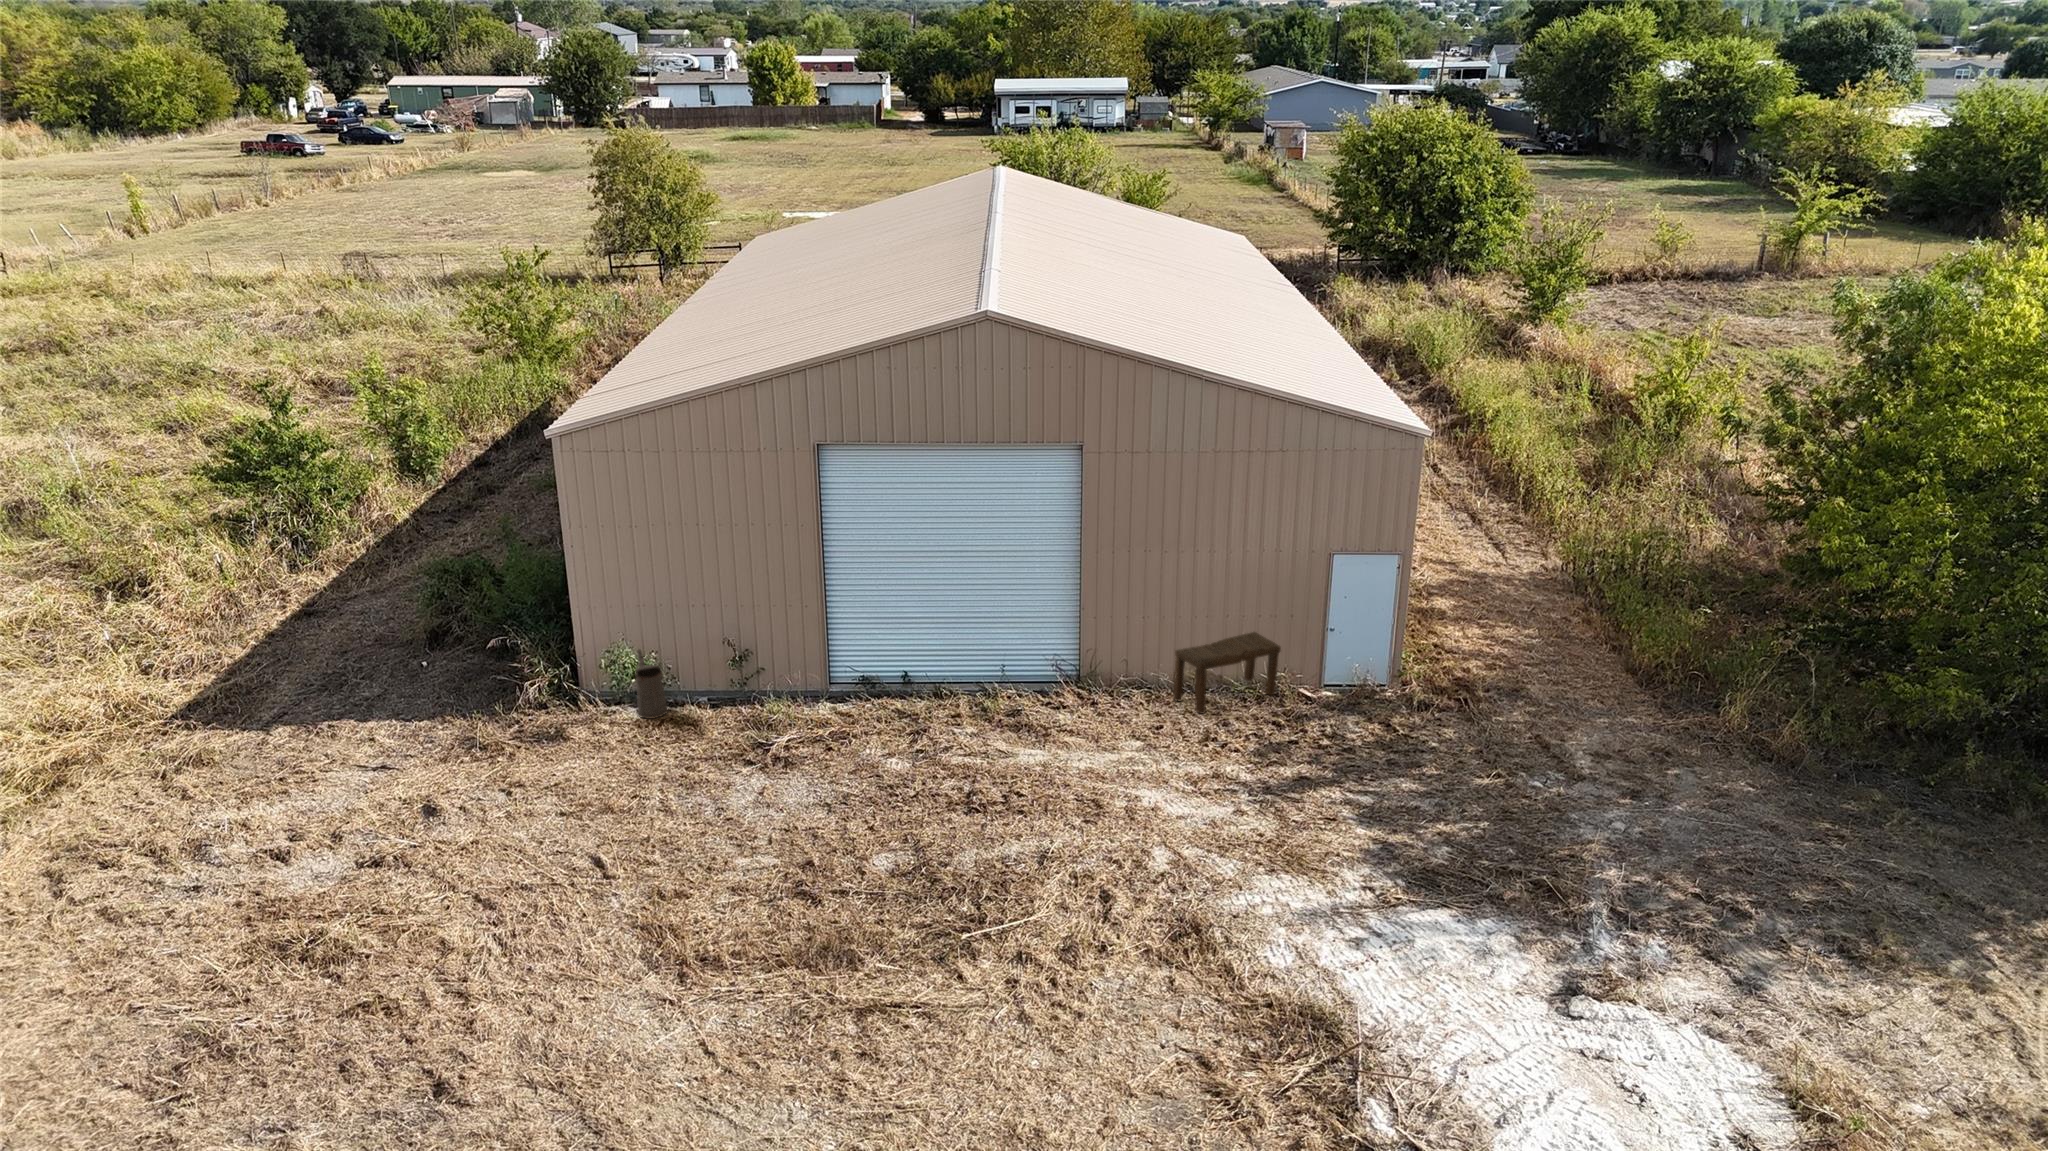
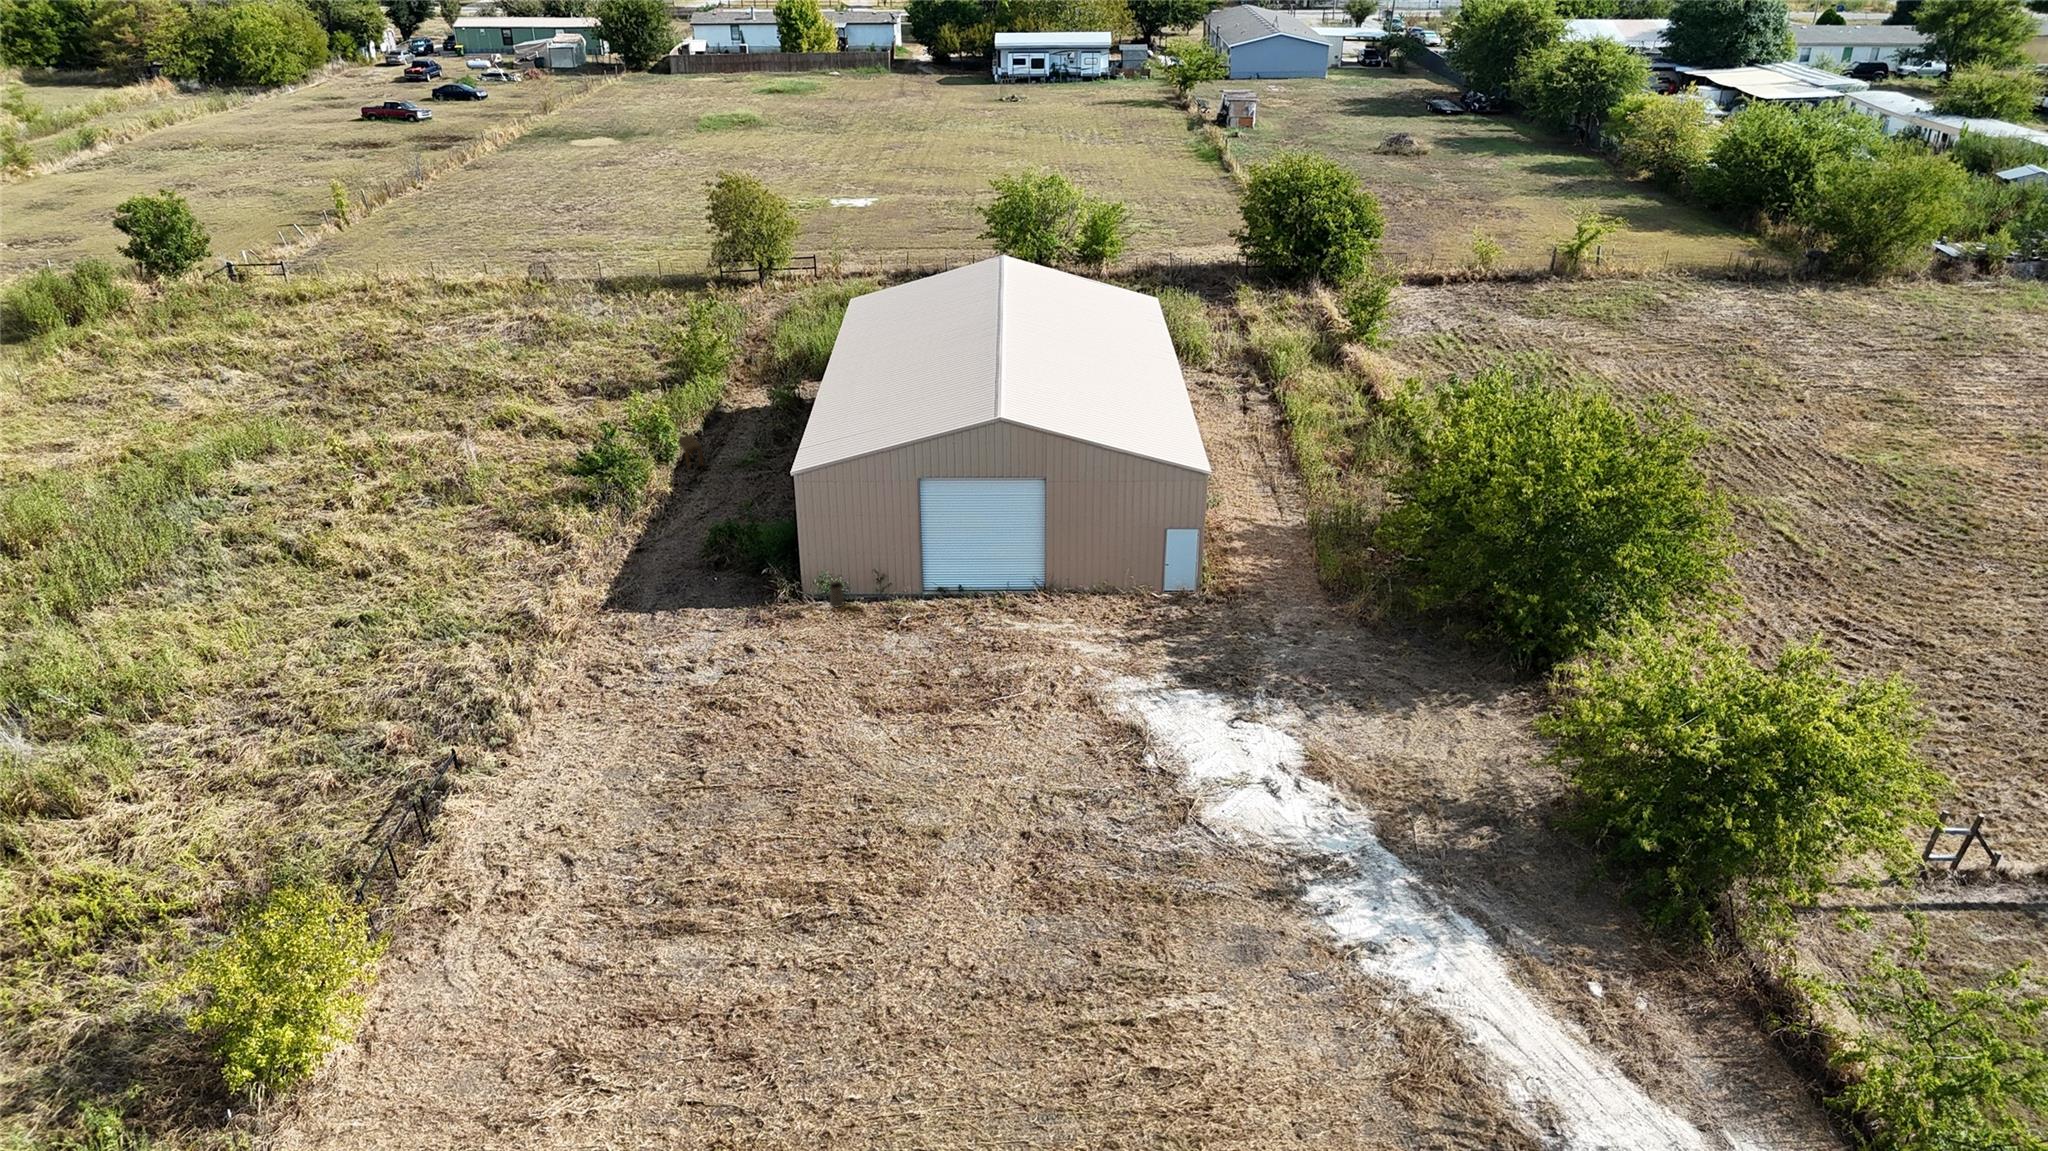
bench: present [1173,632,1281,714] -> present [678,435,704,469]

